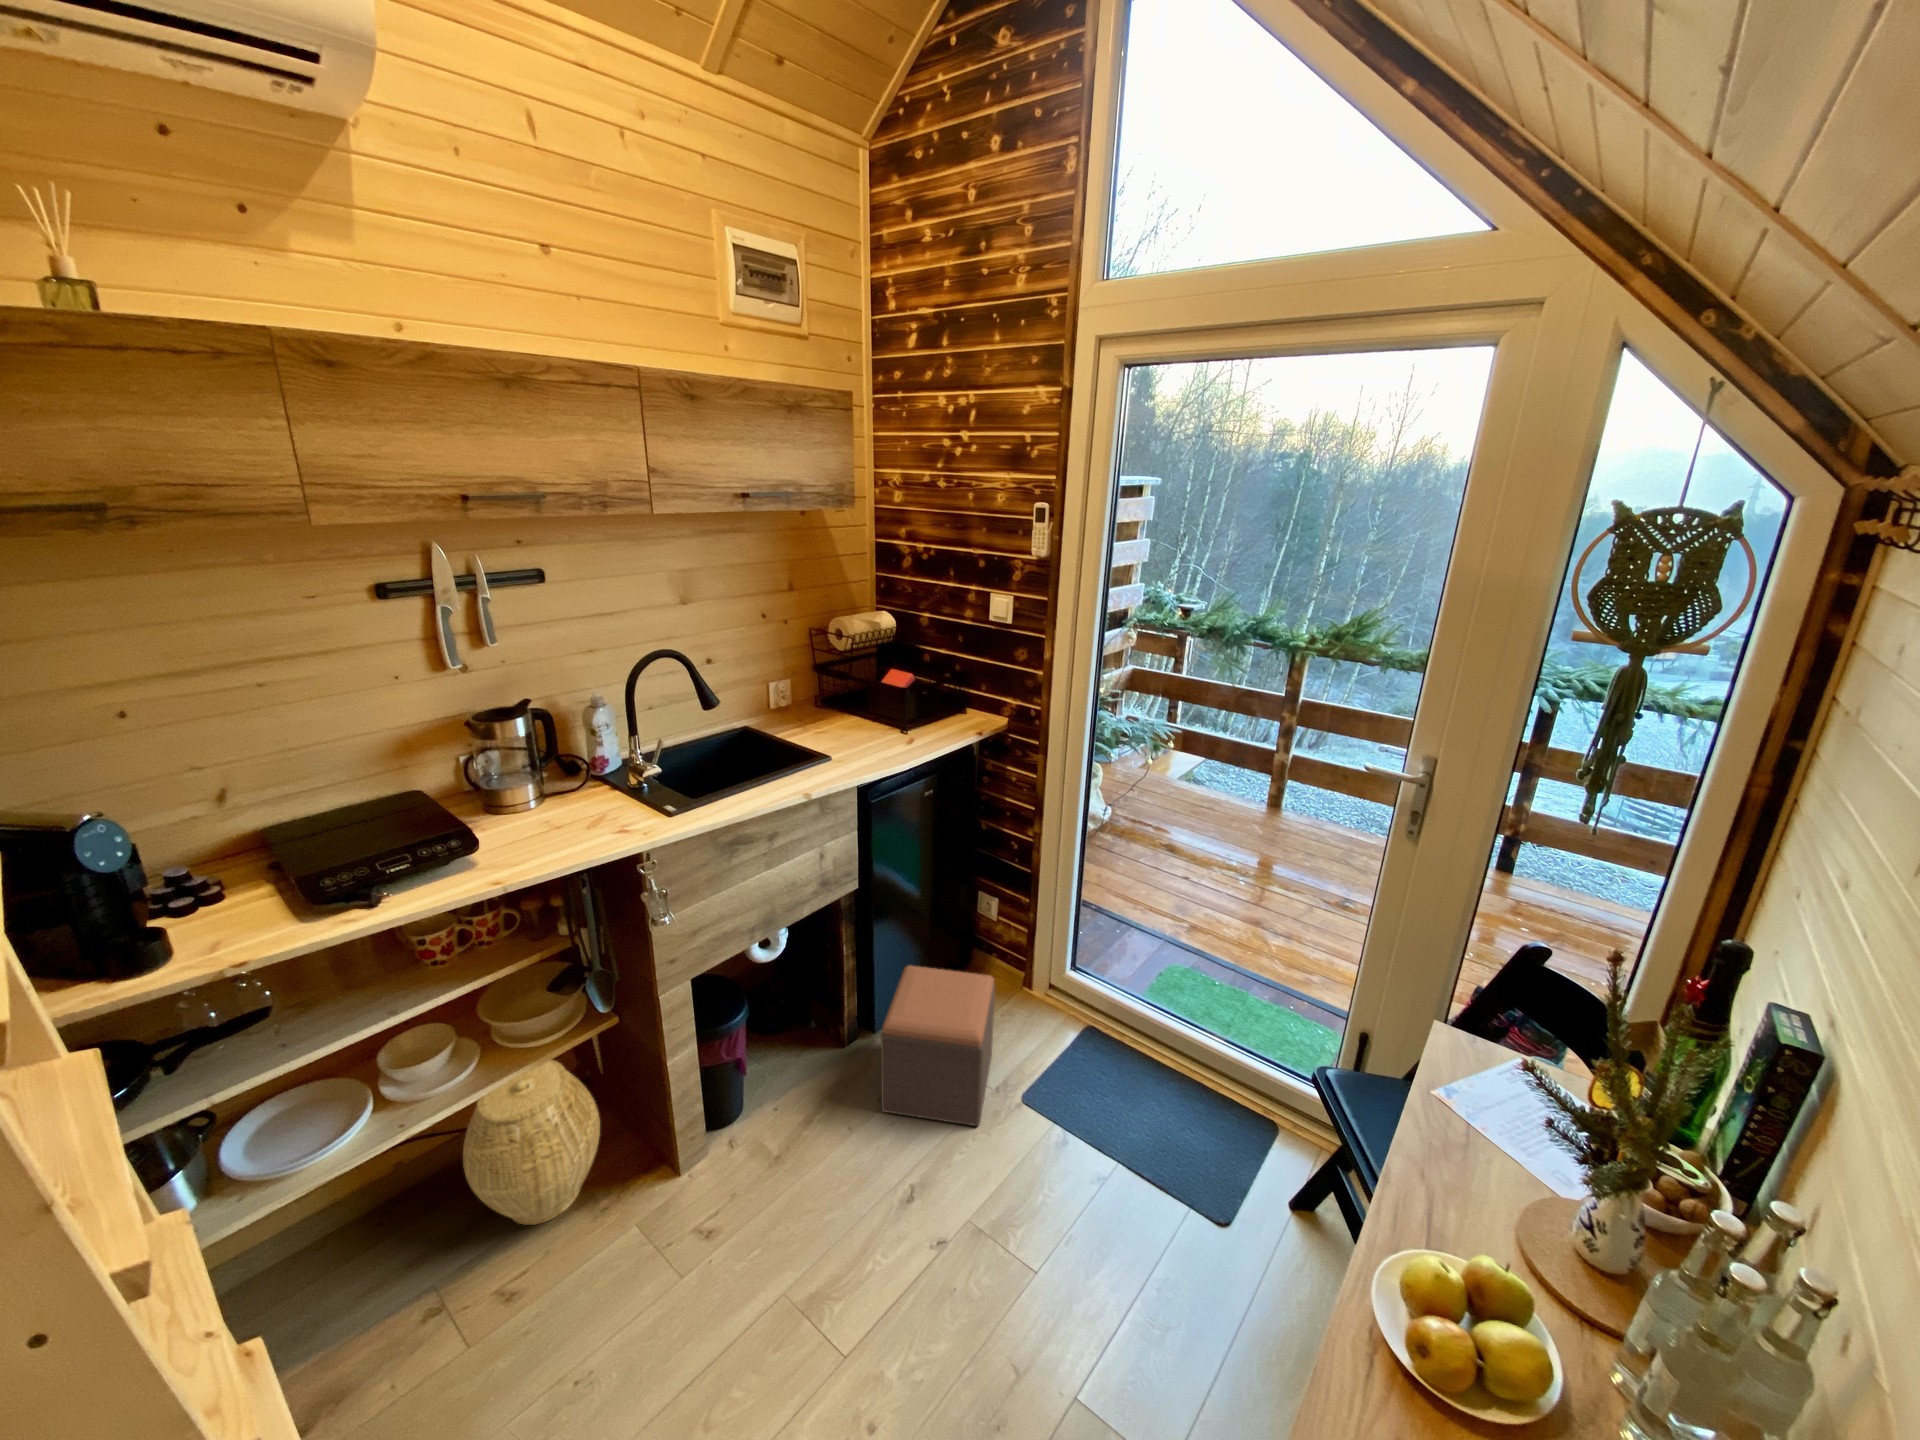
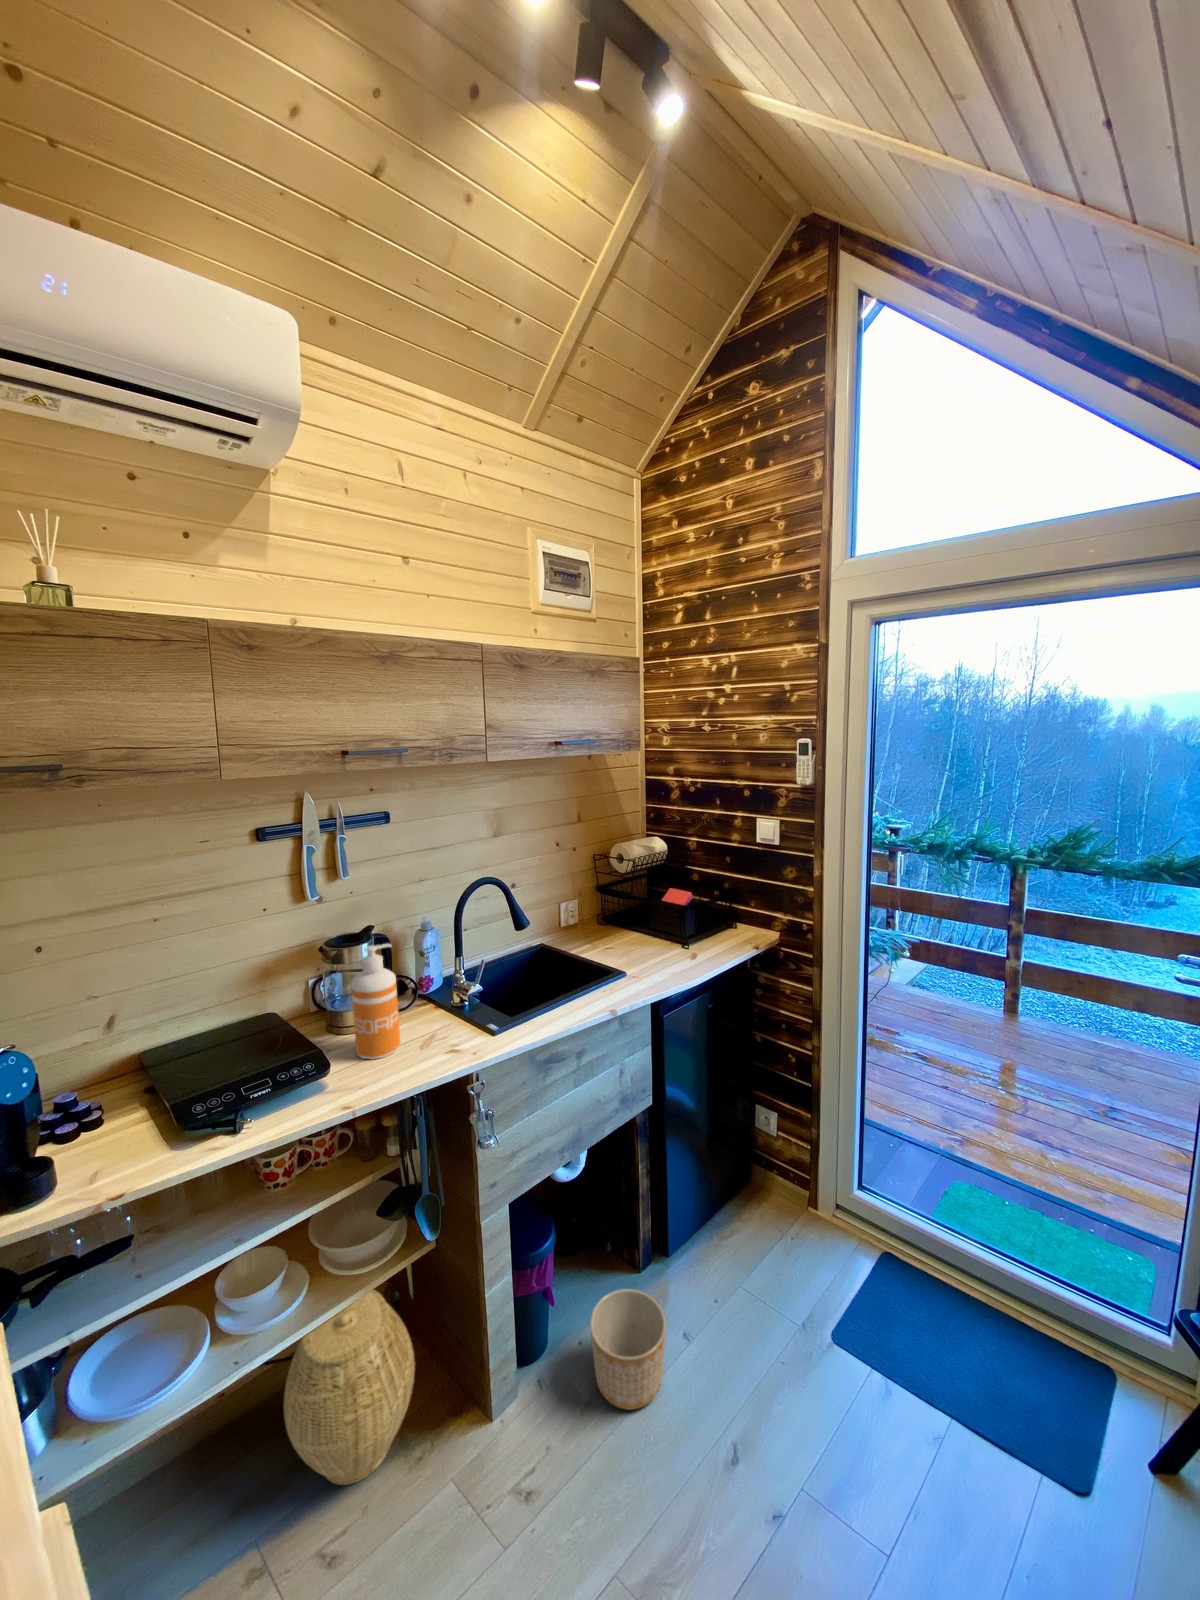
soap dispenser: none [500,718,564,839] -> present [351,944,400,1059]
footstool: present [881,965,995,1126] -> none [688,1185,798,1377]
planter: none [780,1058,855,1157] -> present [590,1289,666,1410]

